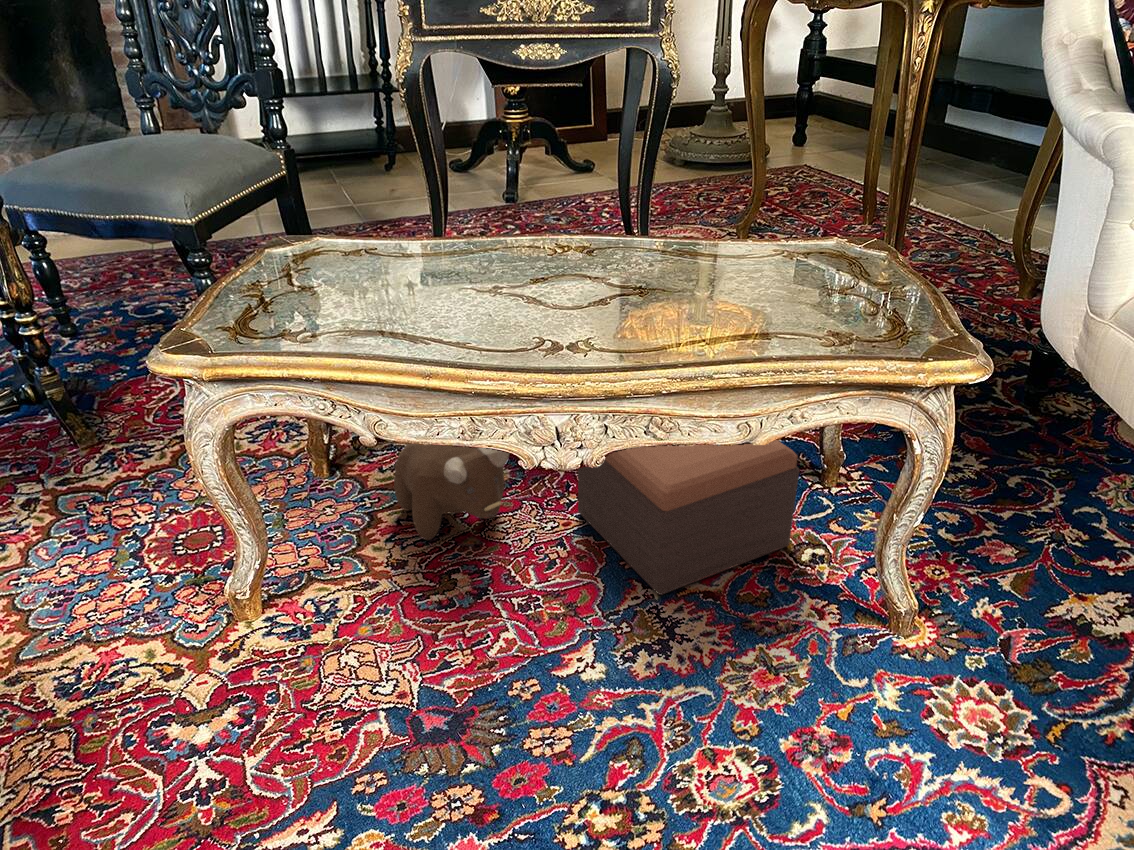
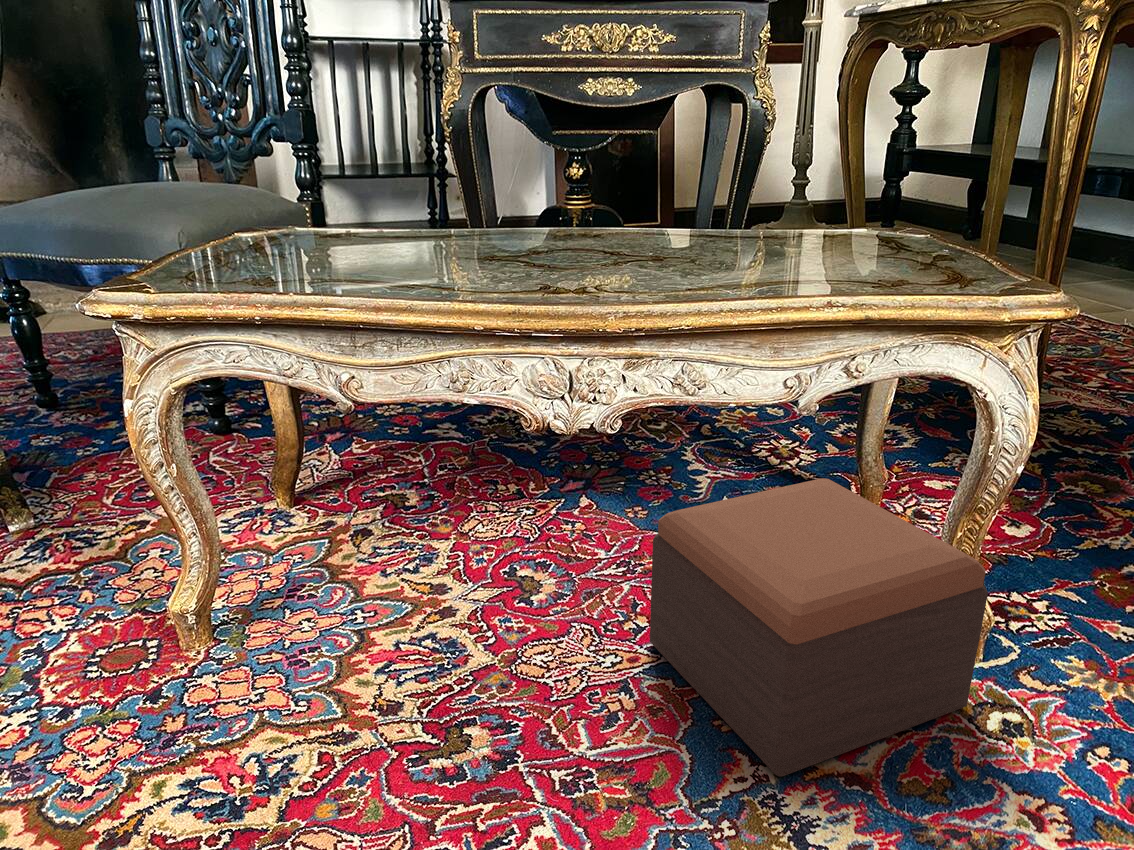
plush toy: present [394,444,510,540] -> none [395,516,557,673]

